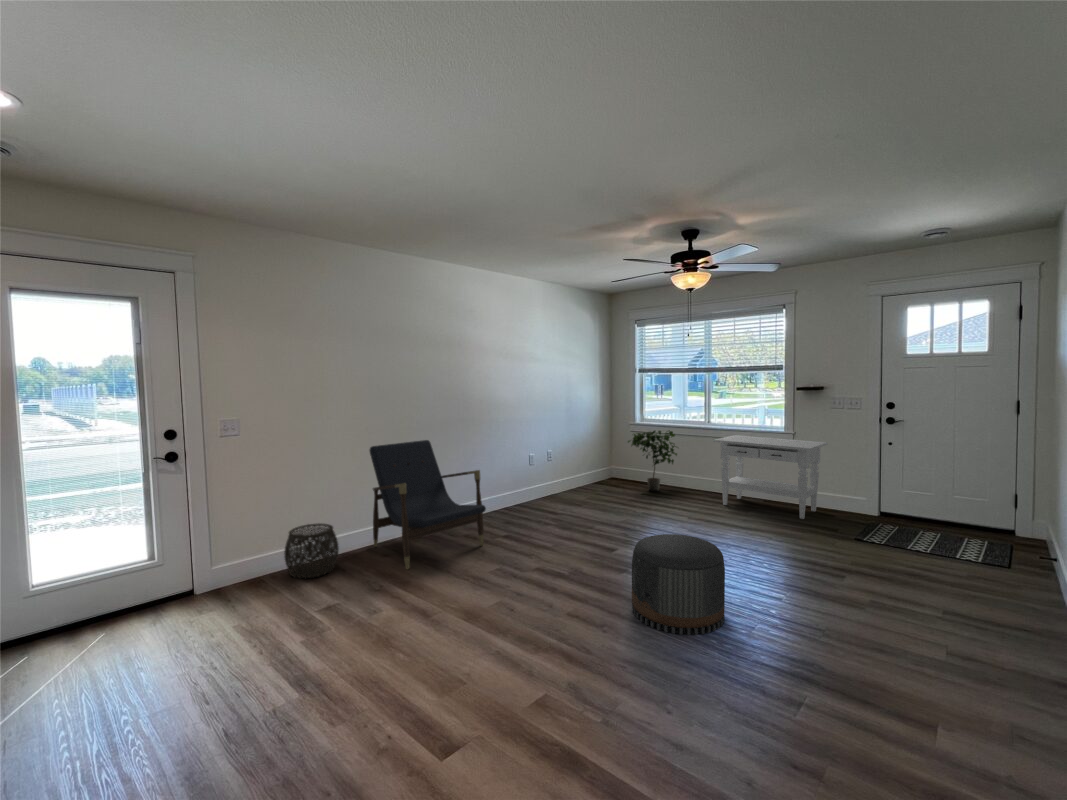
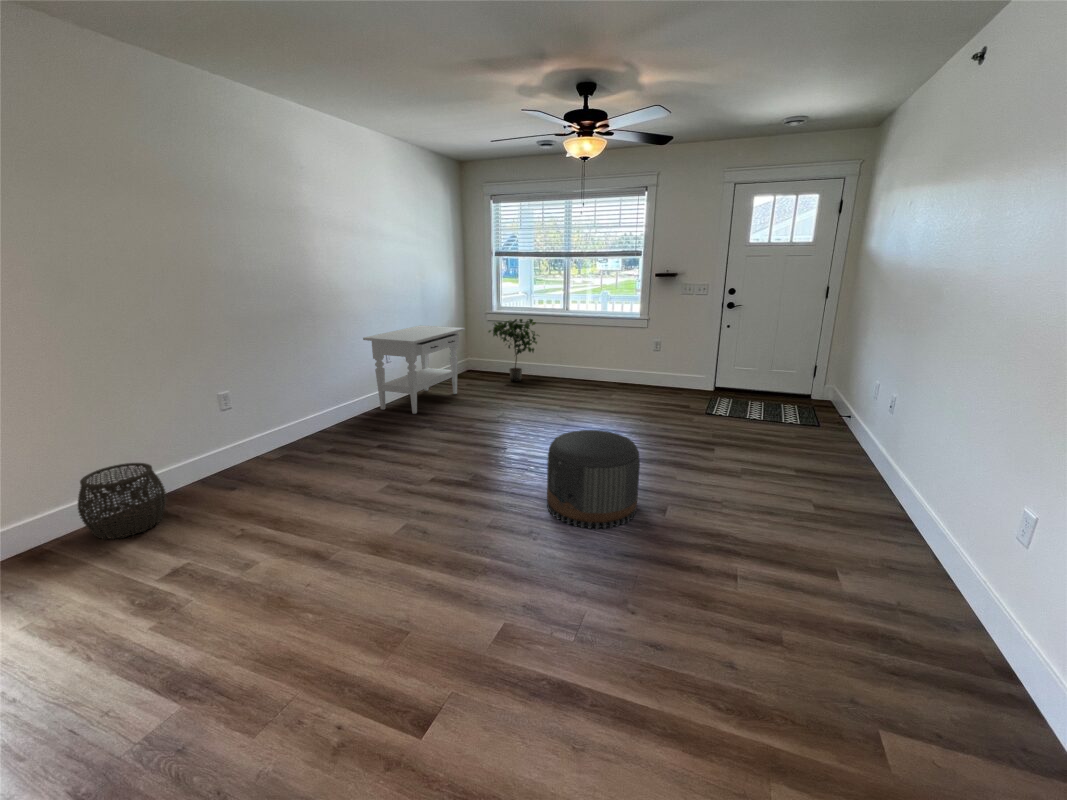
side table: present [713,435,827,519] -> present [363,325,465,414]
lounge chair: present [370,440,486,569] -> none [185,341,359,504]

